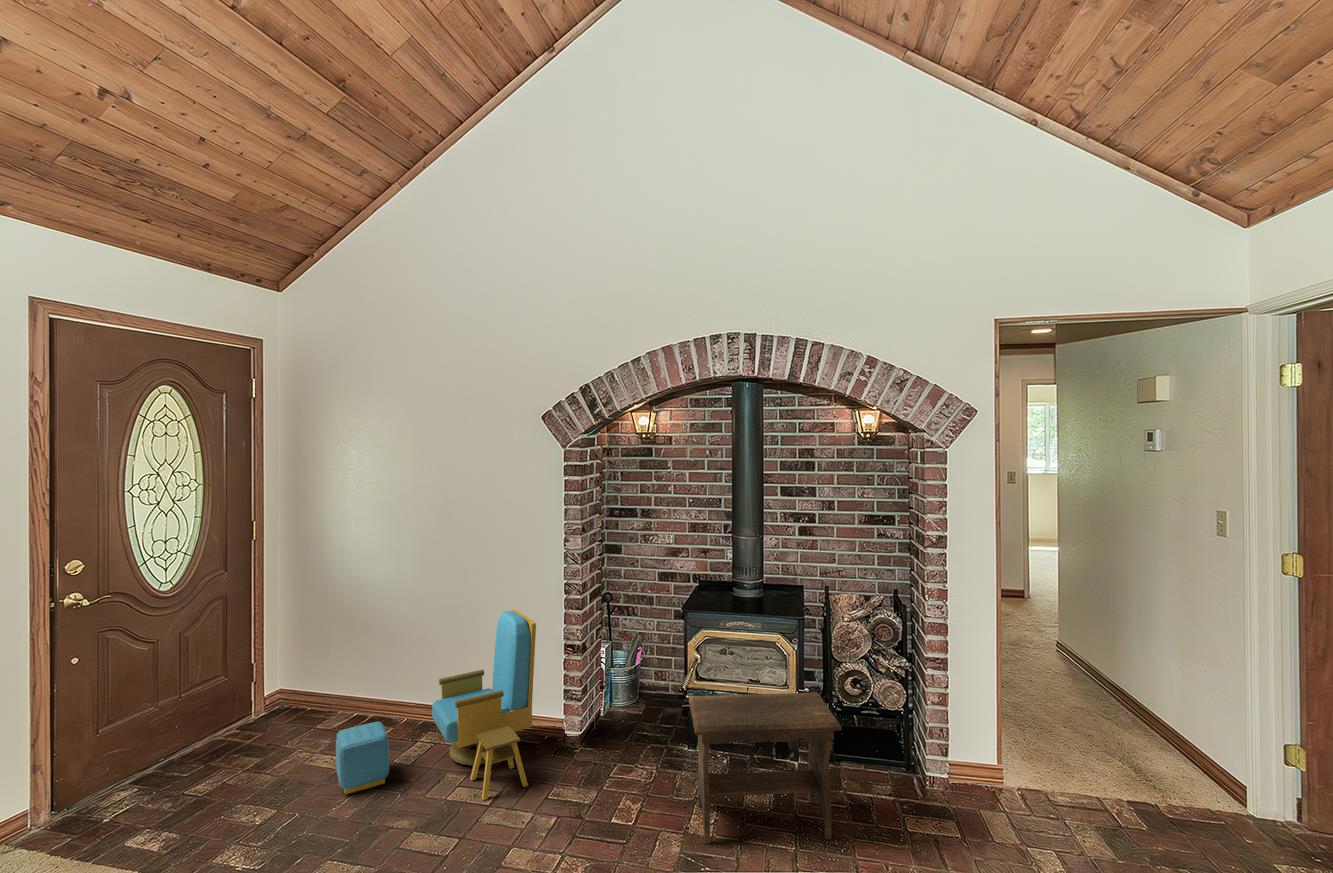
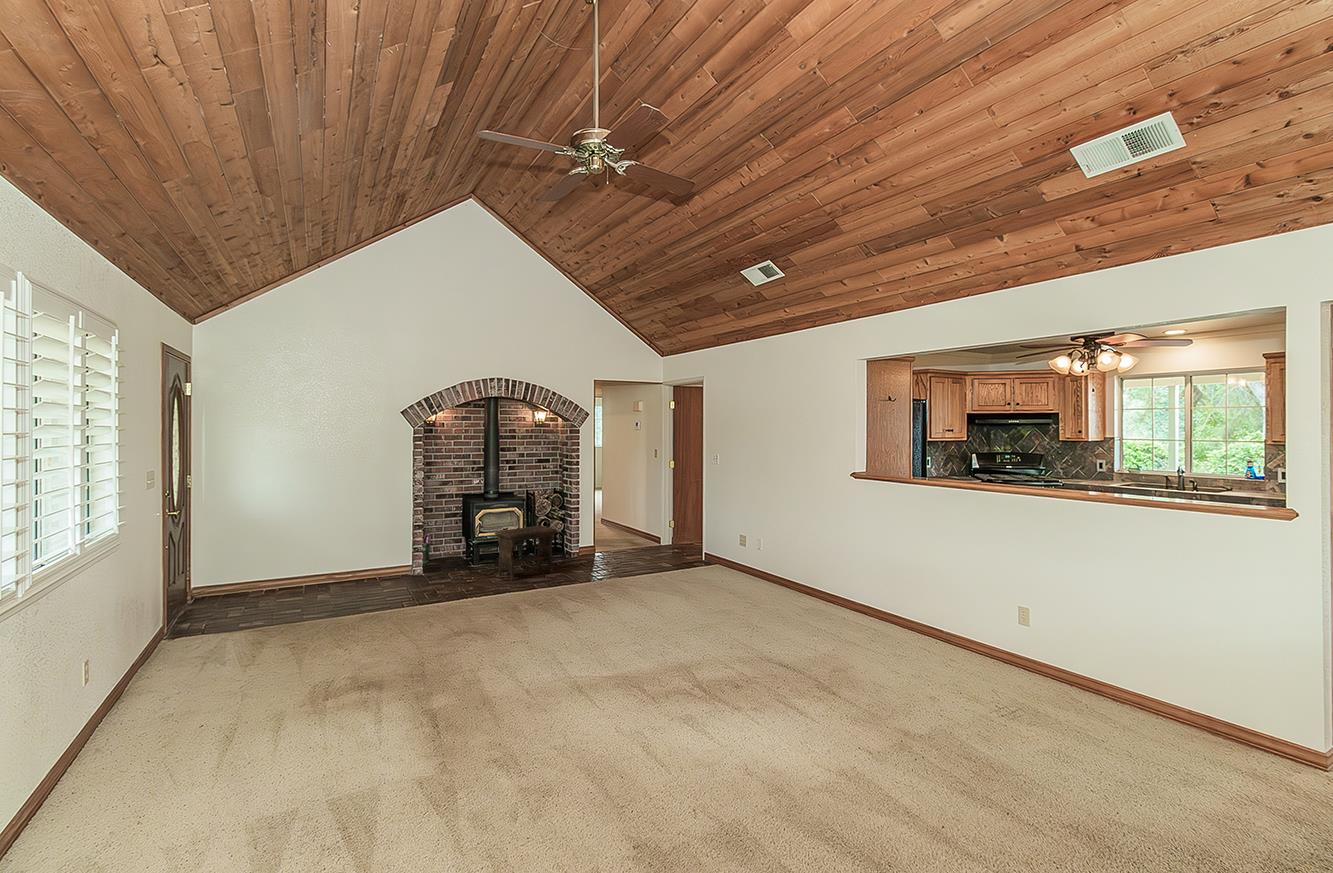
armchair: present [336,610,536,800] -> none [313,514,419,603]

